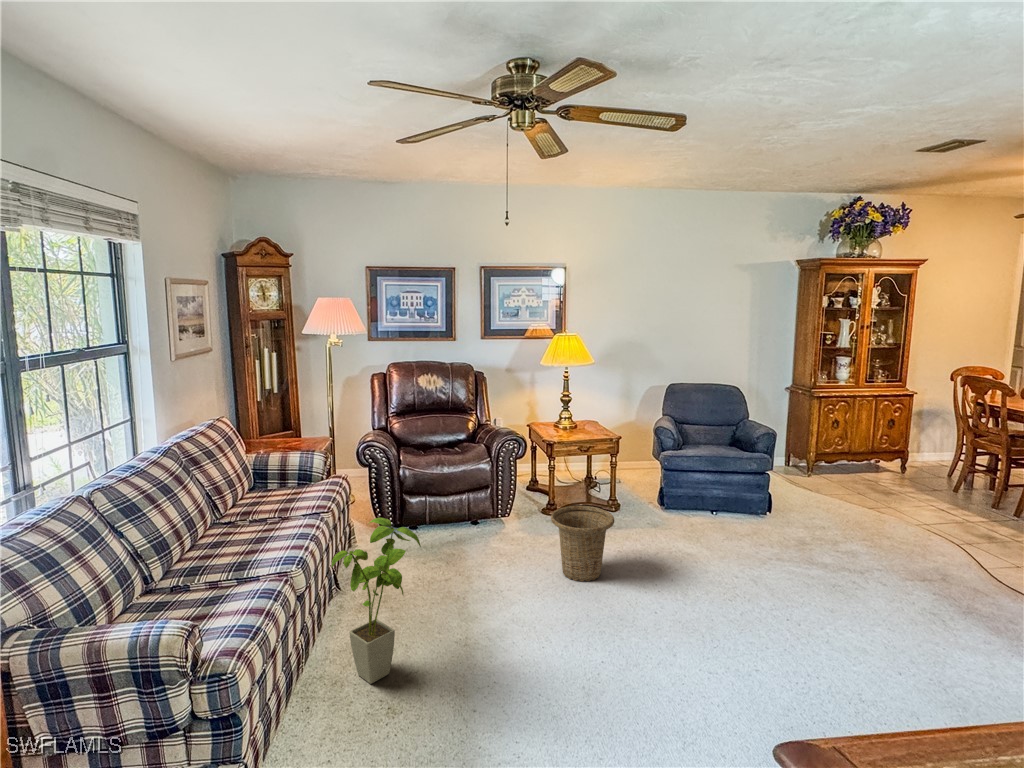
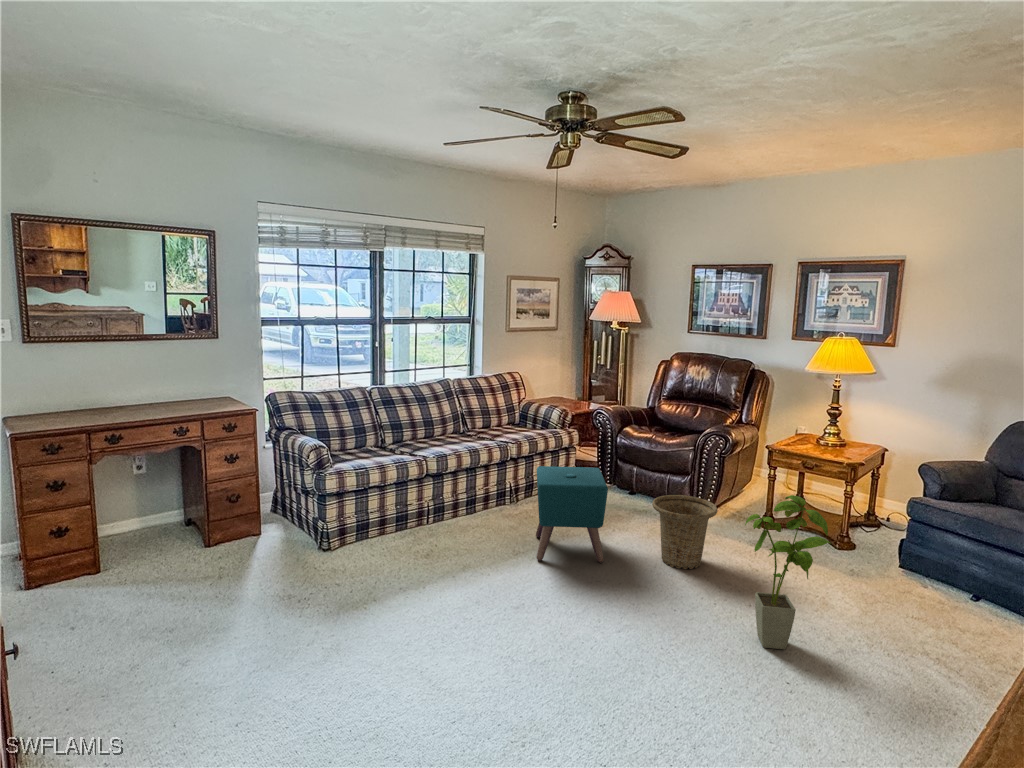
ottoman: none [445,510,554,645] -> present [536,466,608,563]
house plant: present [331,518,421,684] -> present [745,495,831,649]

